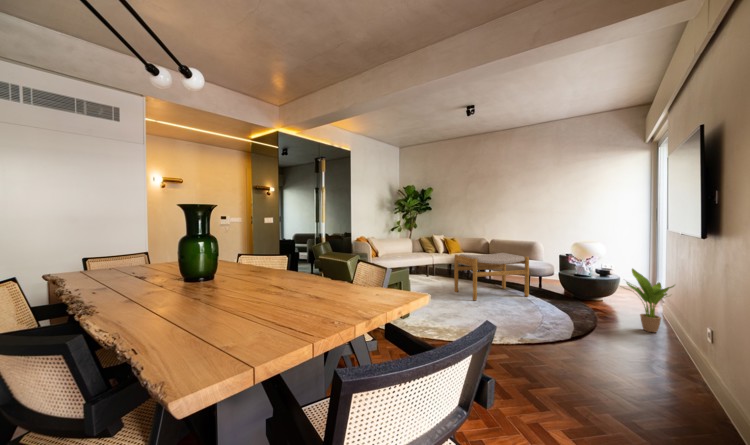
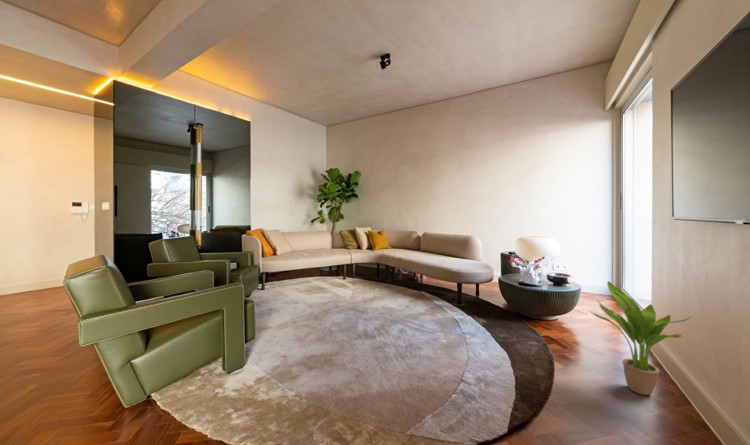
footstool: present [454,253,529,300] -> none [359,251,459,325]

